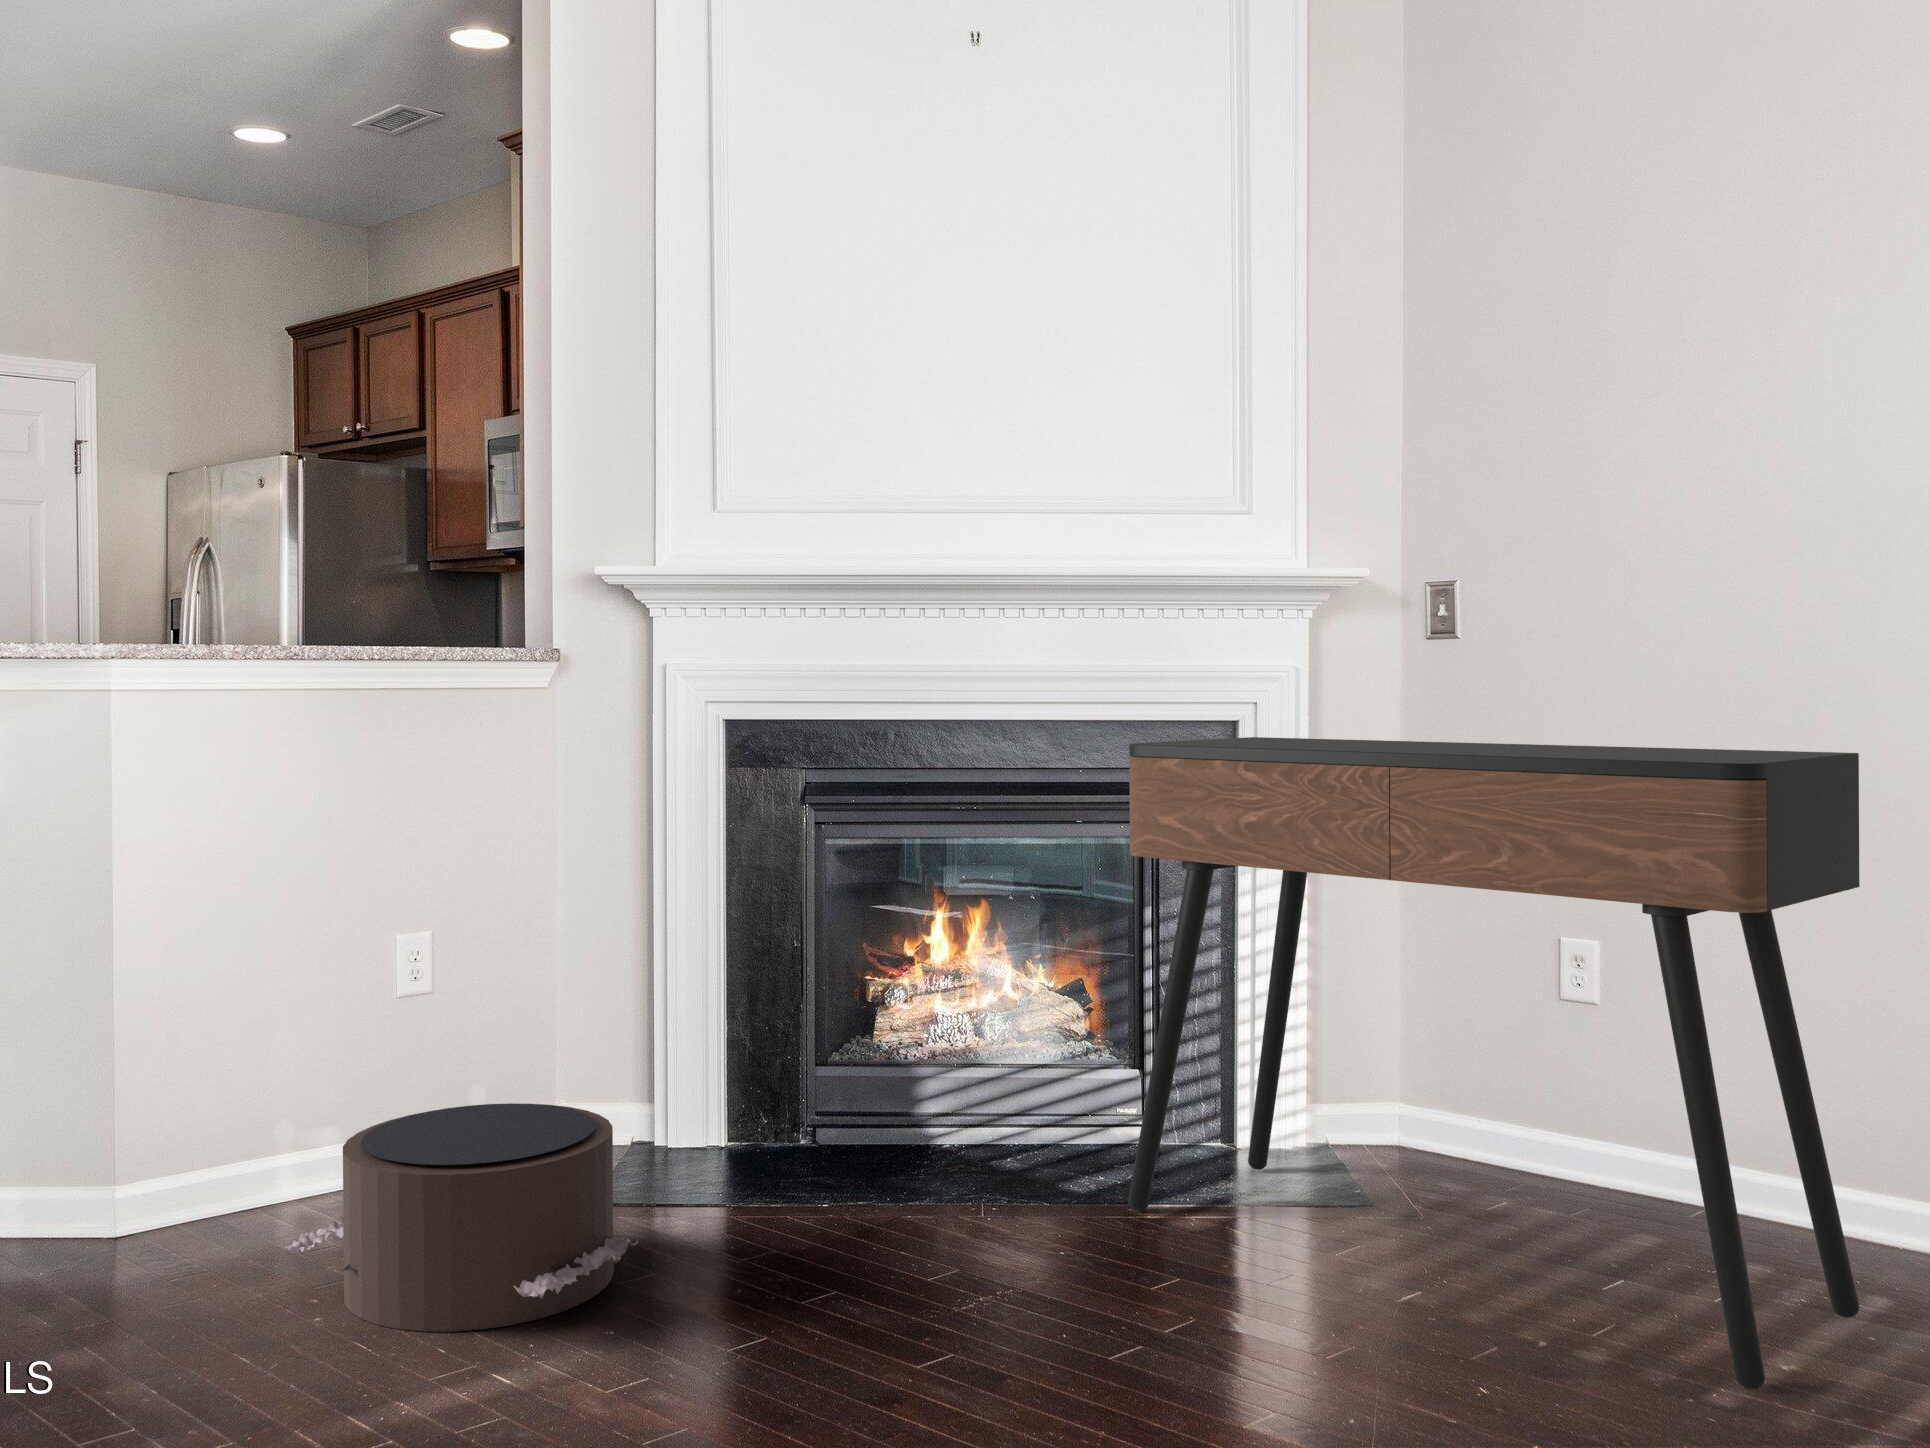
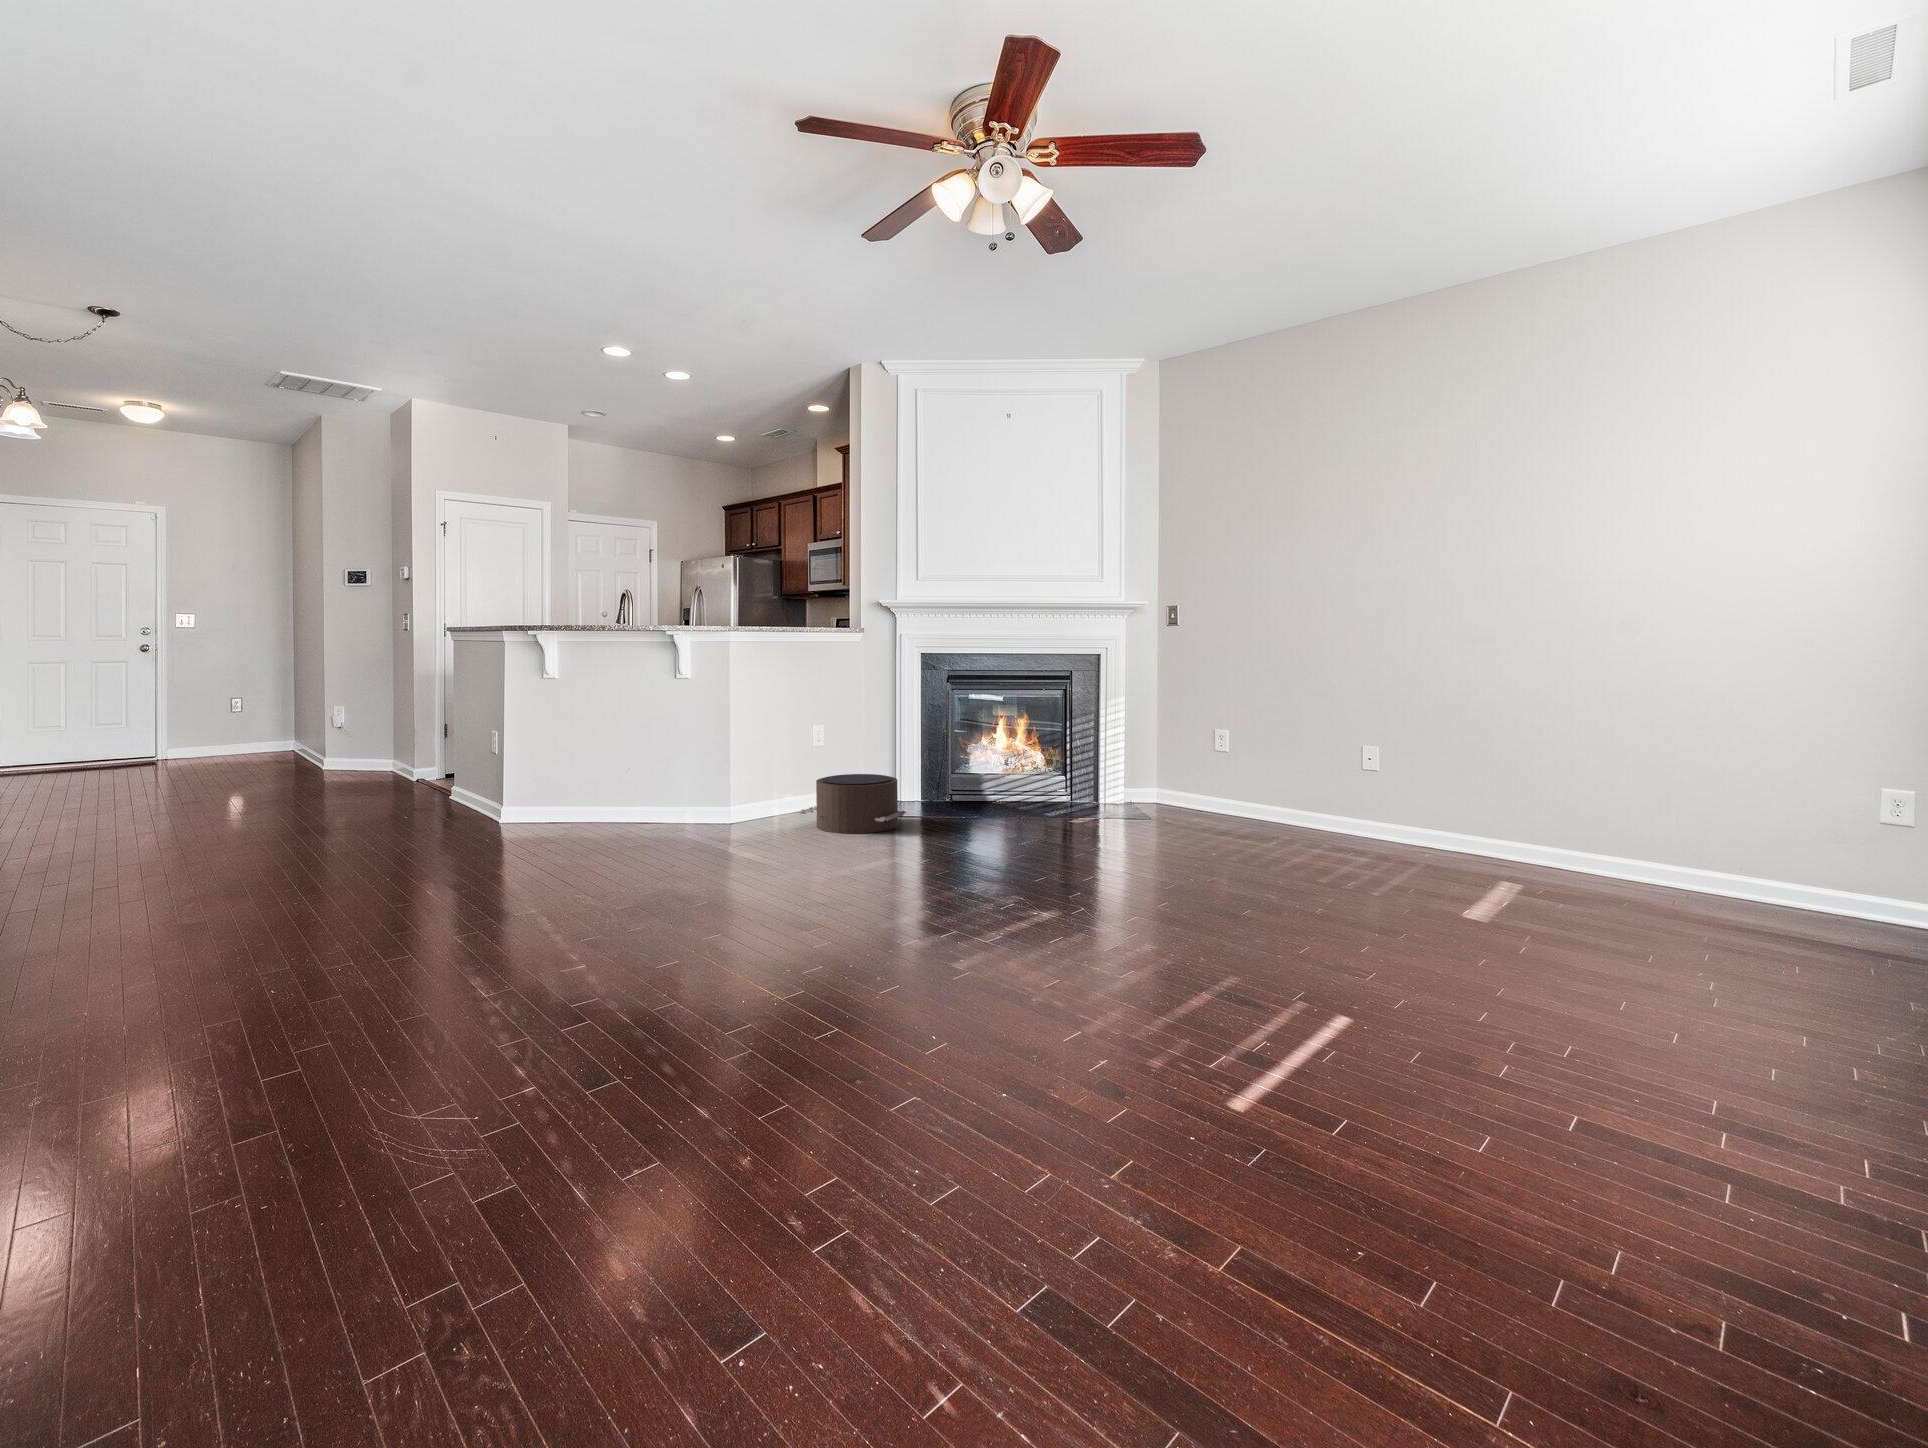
console table: present [1128,737,1860,1389] -> none [1061,658,1295,846]

